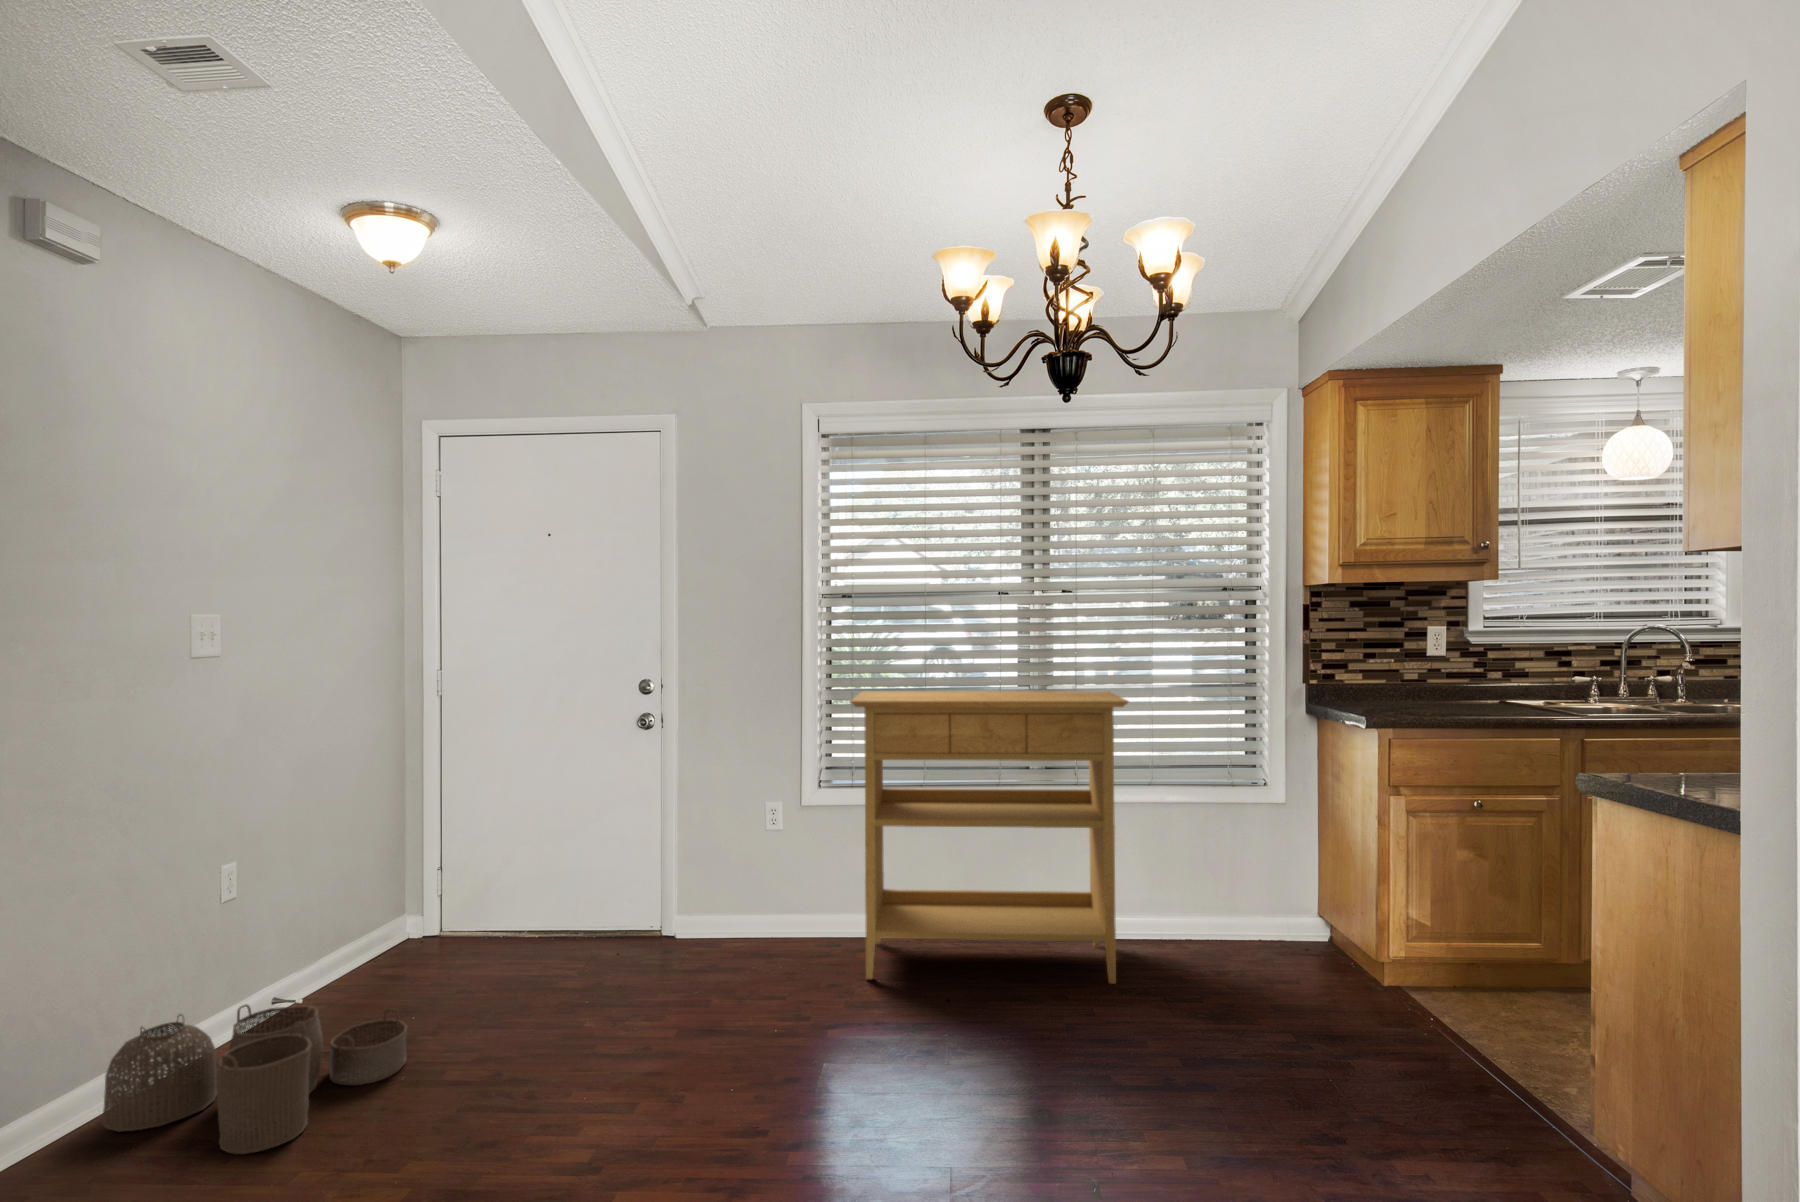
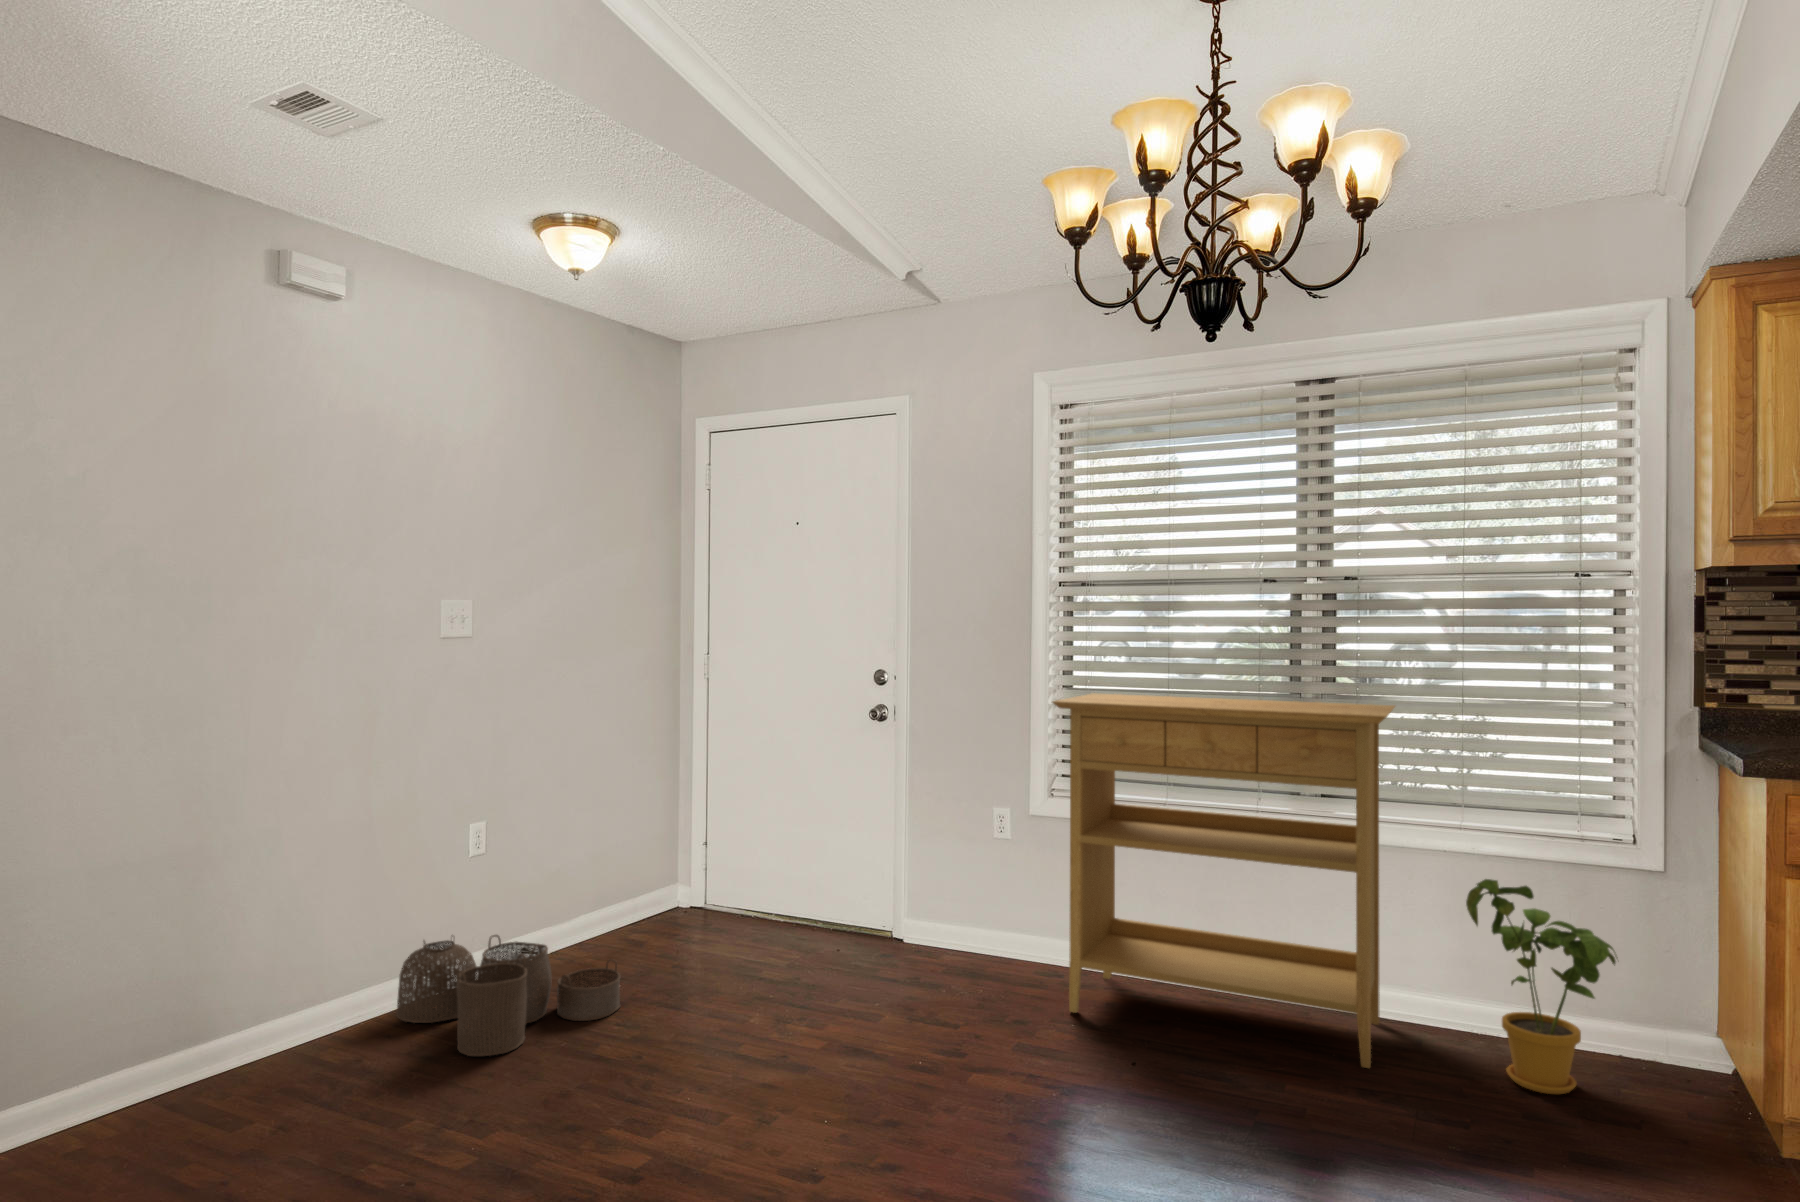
house plant: none [1173,822,1280,979] -> present [1466,879,1618,1094]

